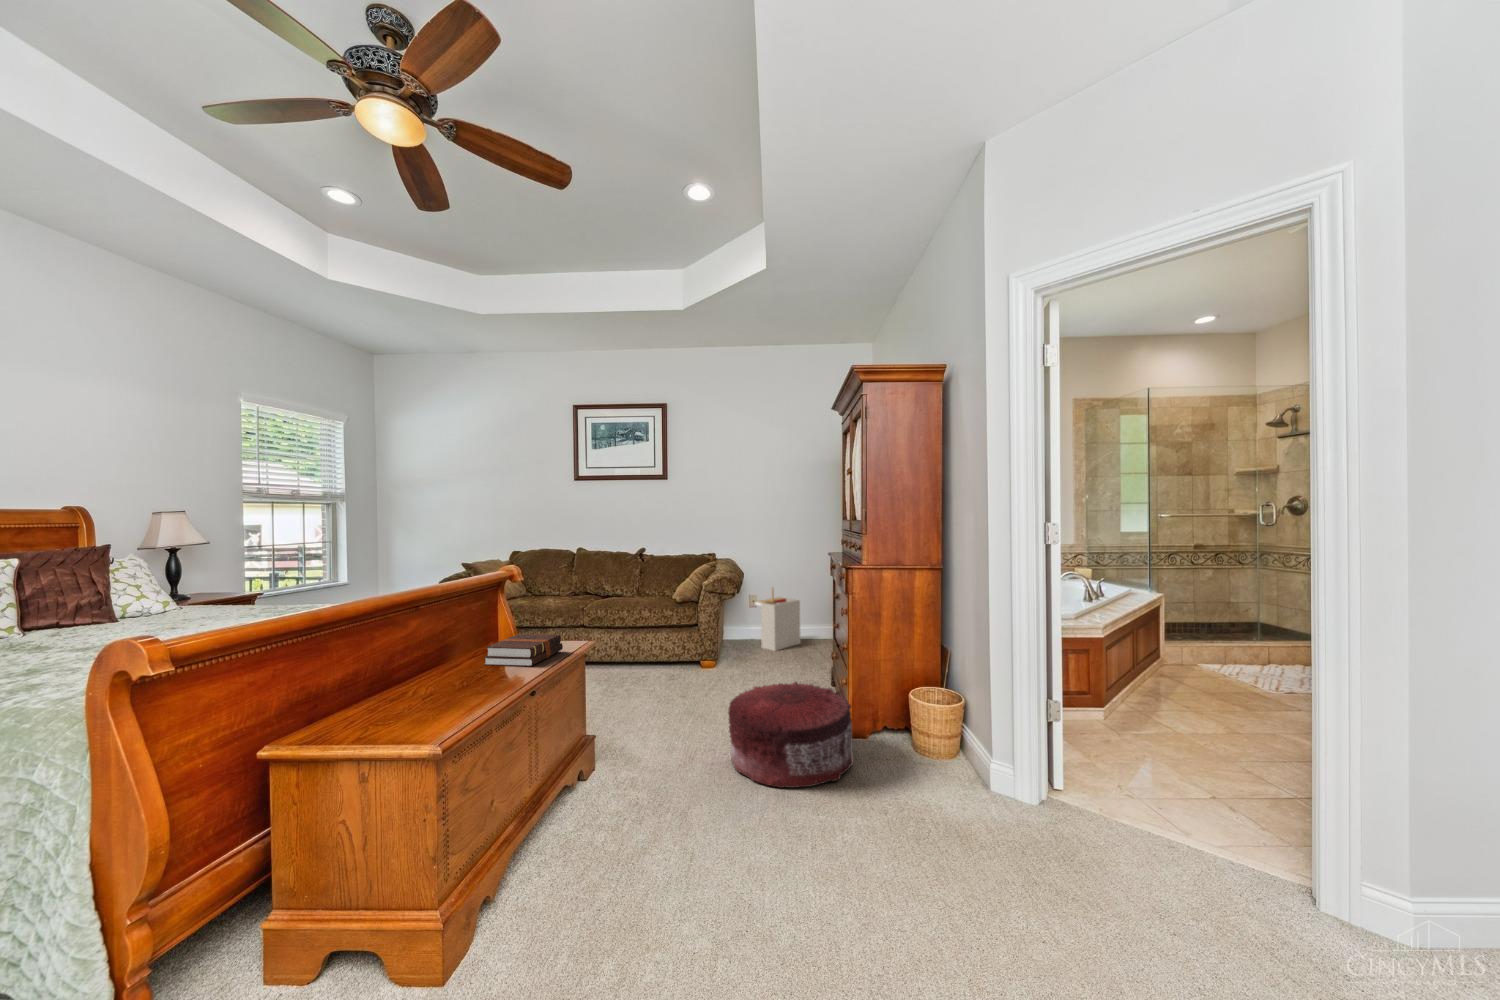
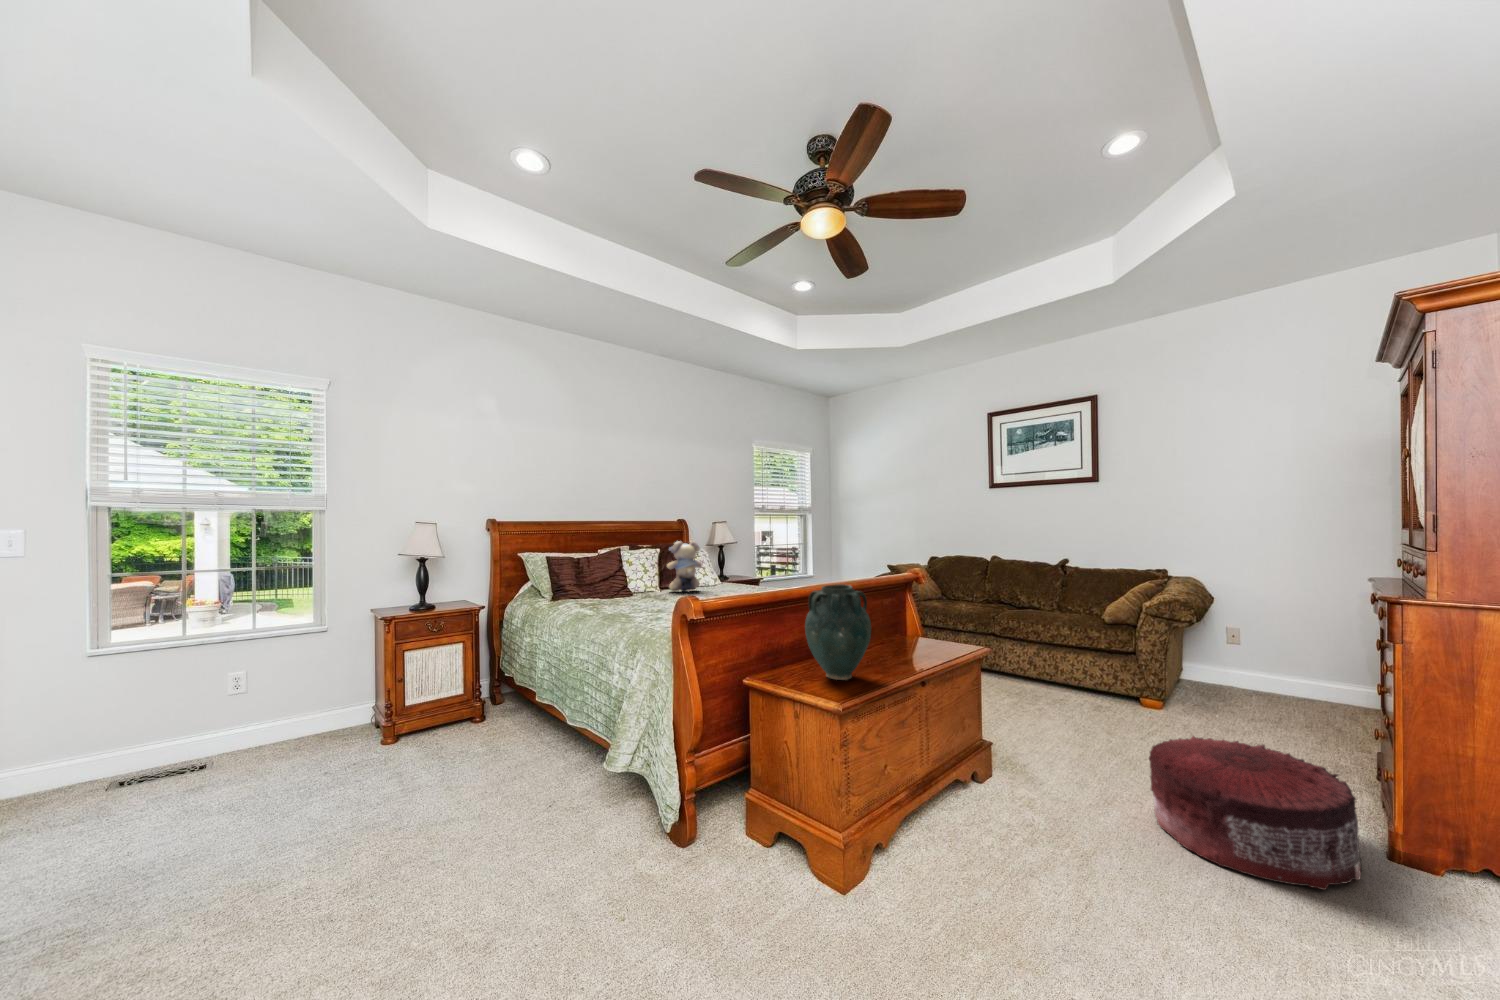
teddy bear: none [55,543,145,630] -> present [667,541,702,592]
vase: none [374,585,473,712] -> present [805,584,871,680]
storage bin: present [755,588,800,651] -> none [1227,620,1310,704]
hardback book: present [484,634,563,666] -> none [888,632,957,662]

